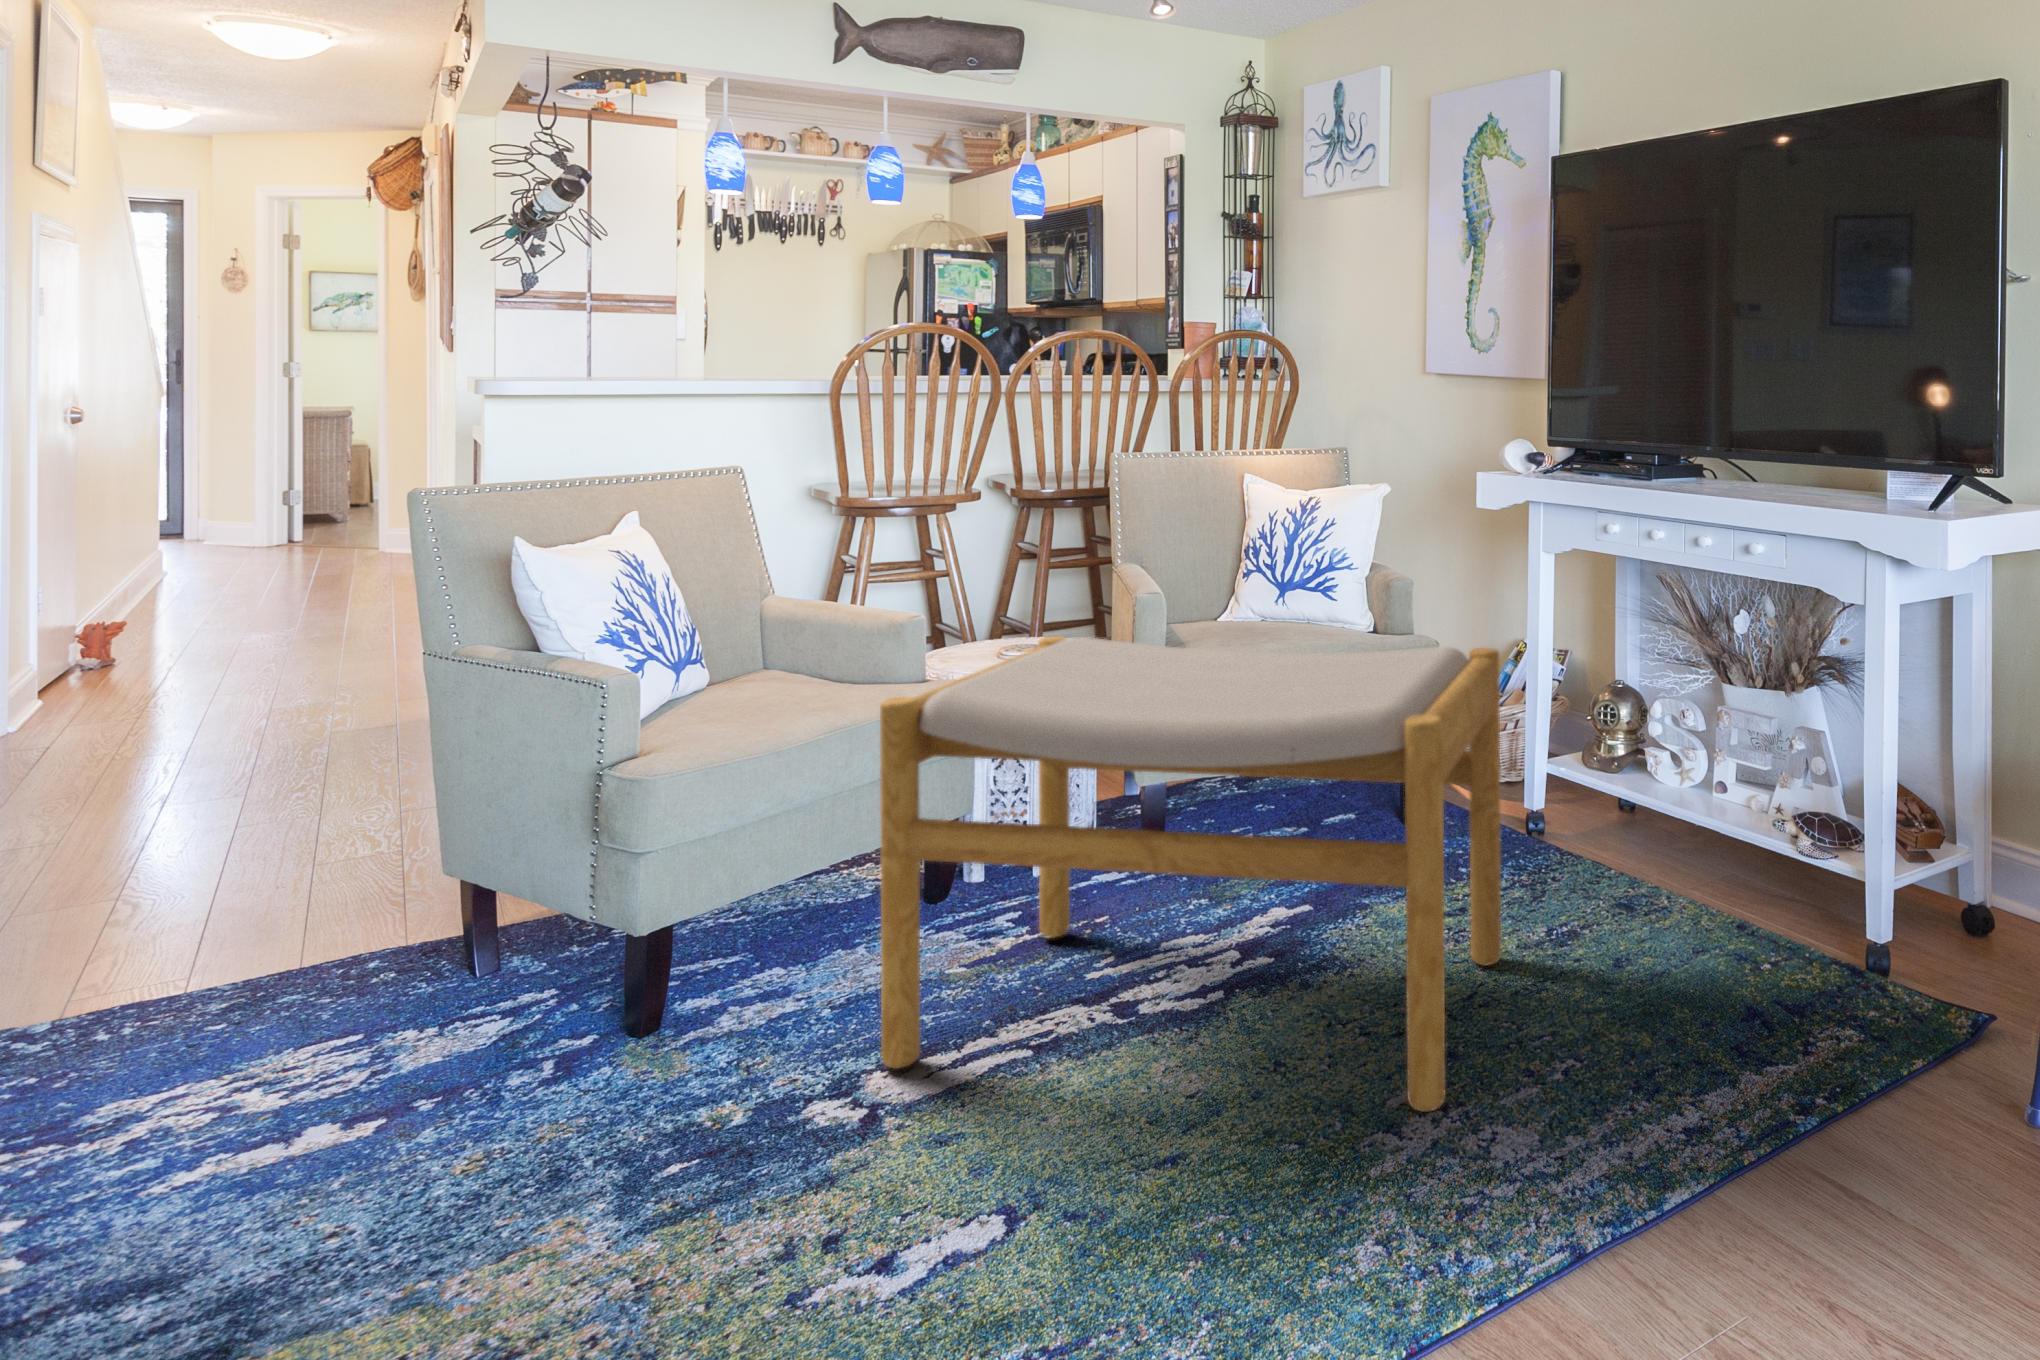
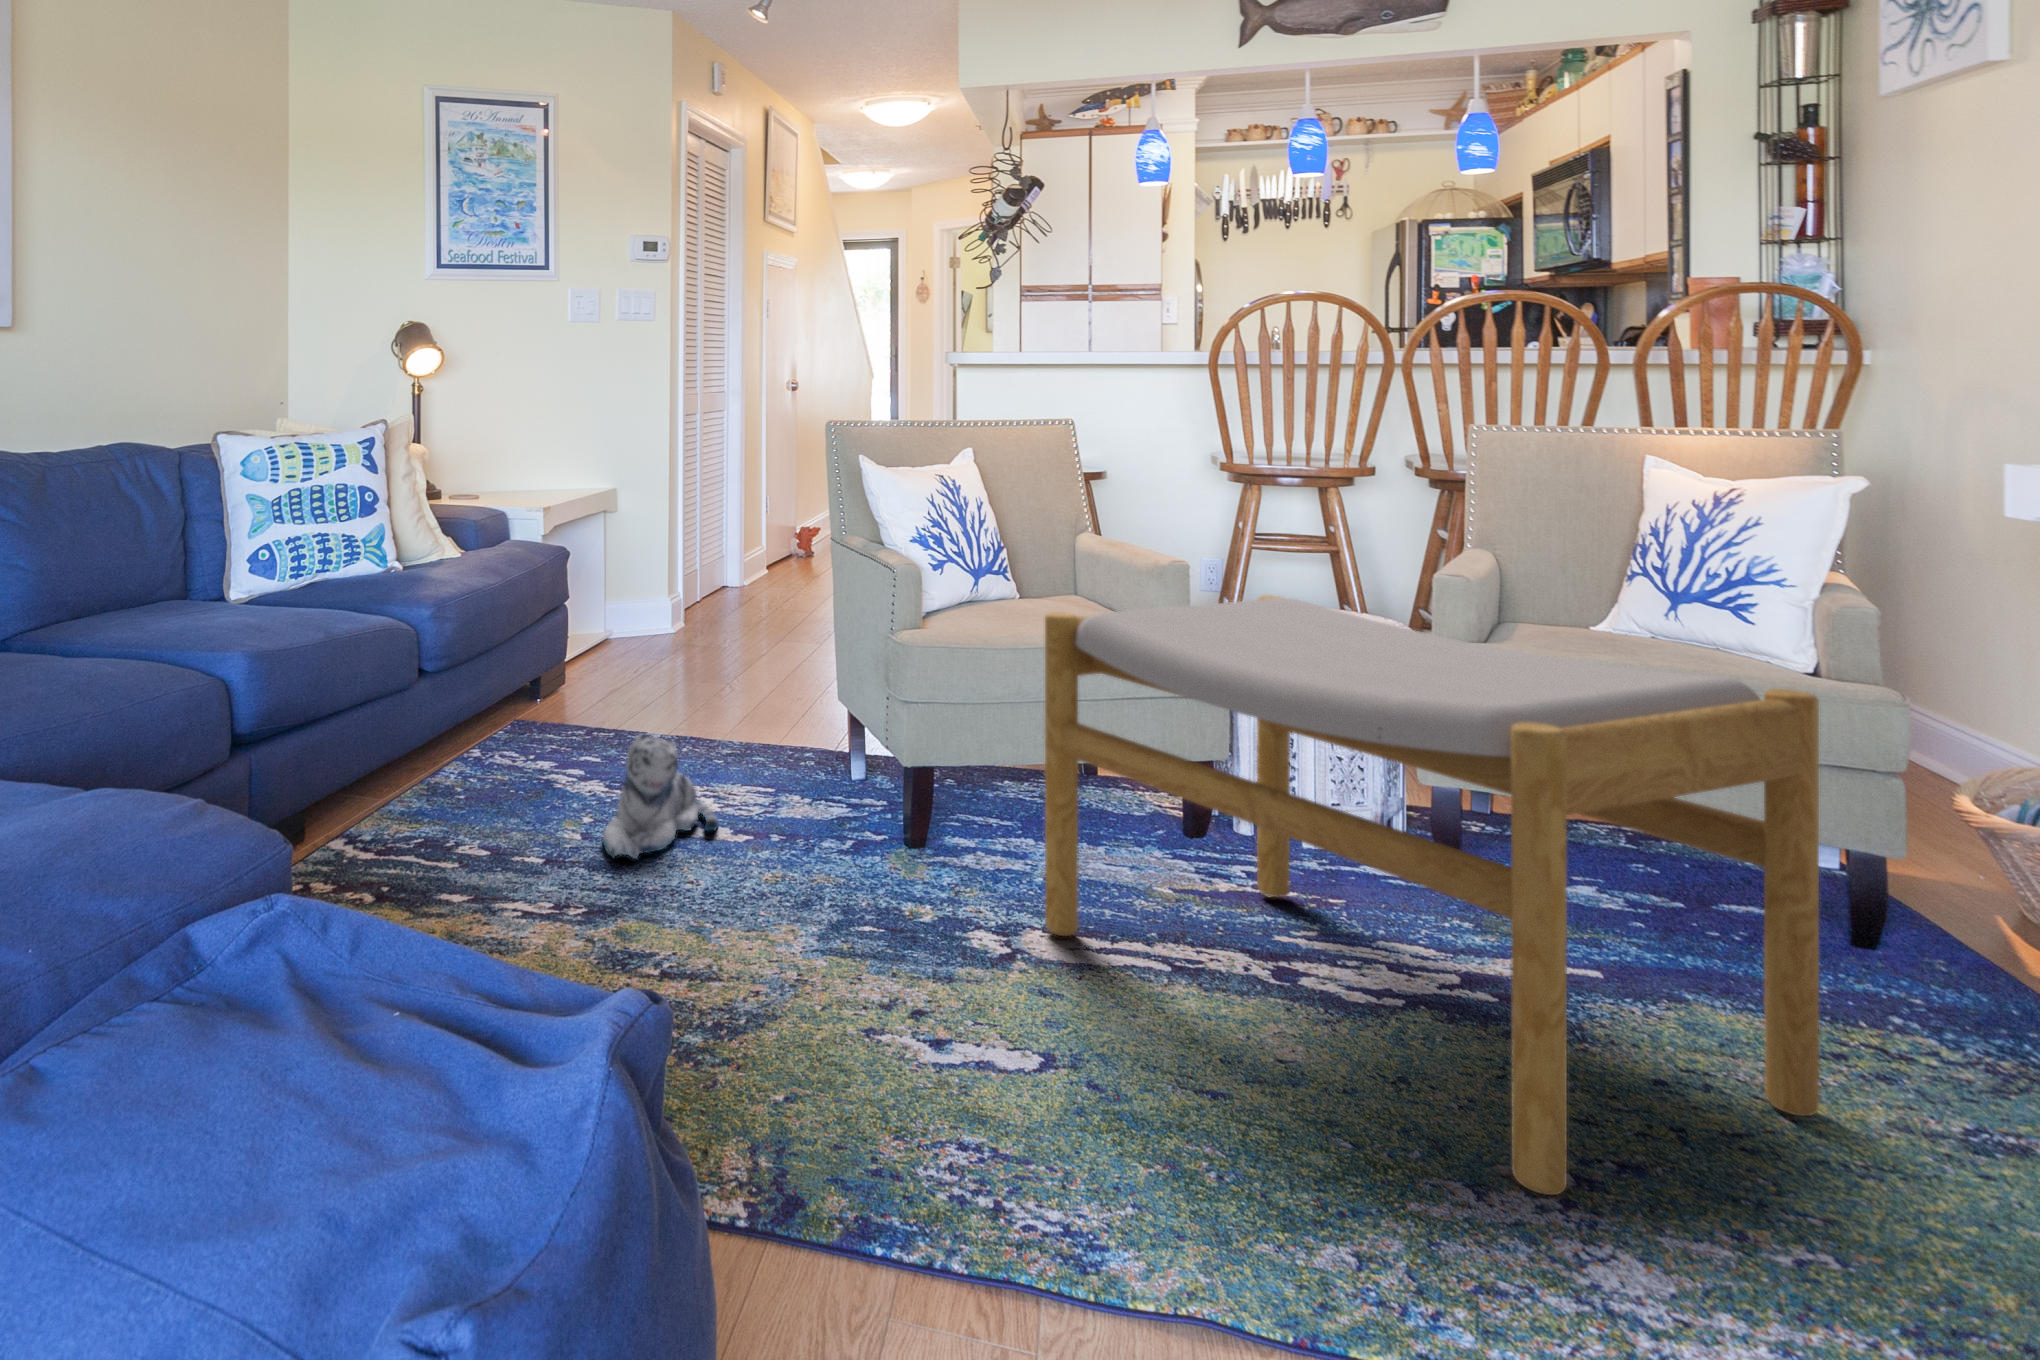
plush toy: none [89,1023,317,1262] -> present [603,734,718,859]

